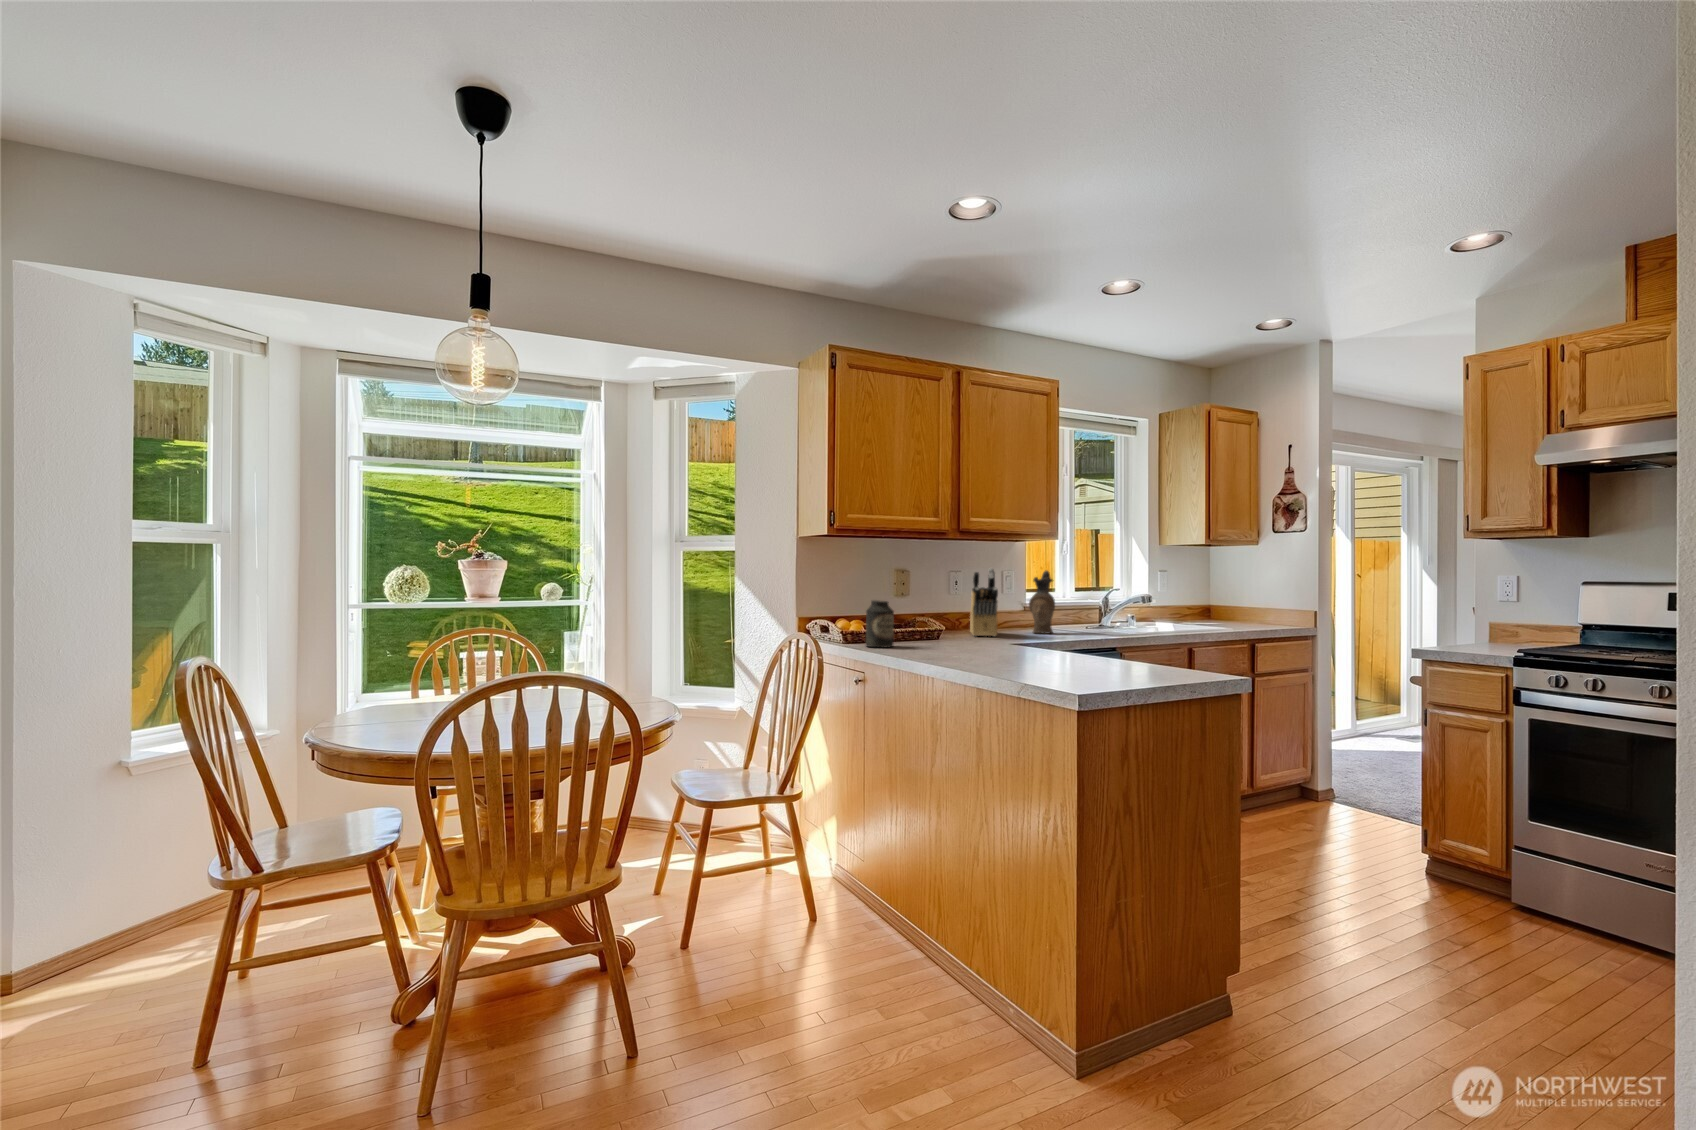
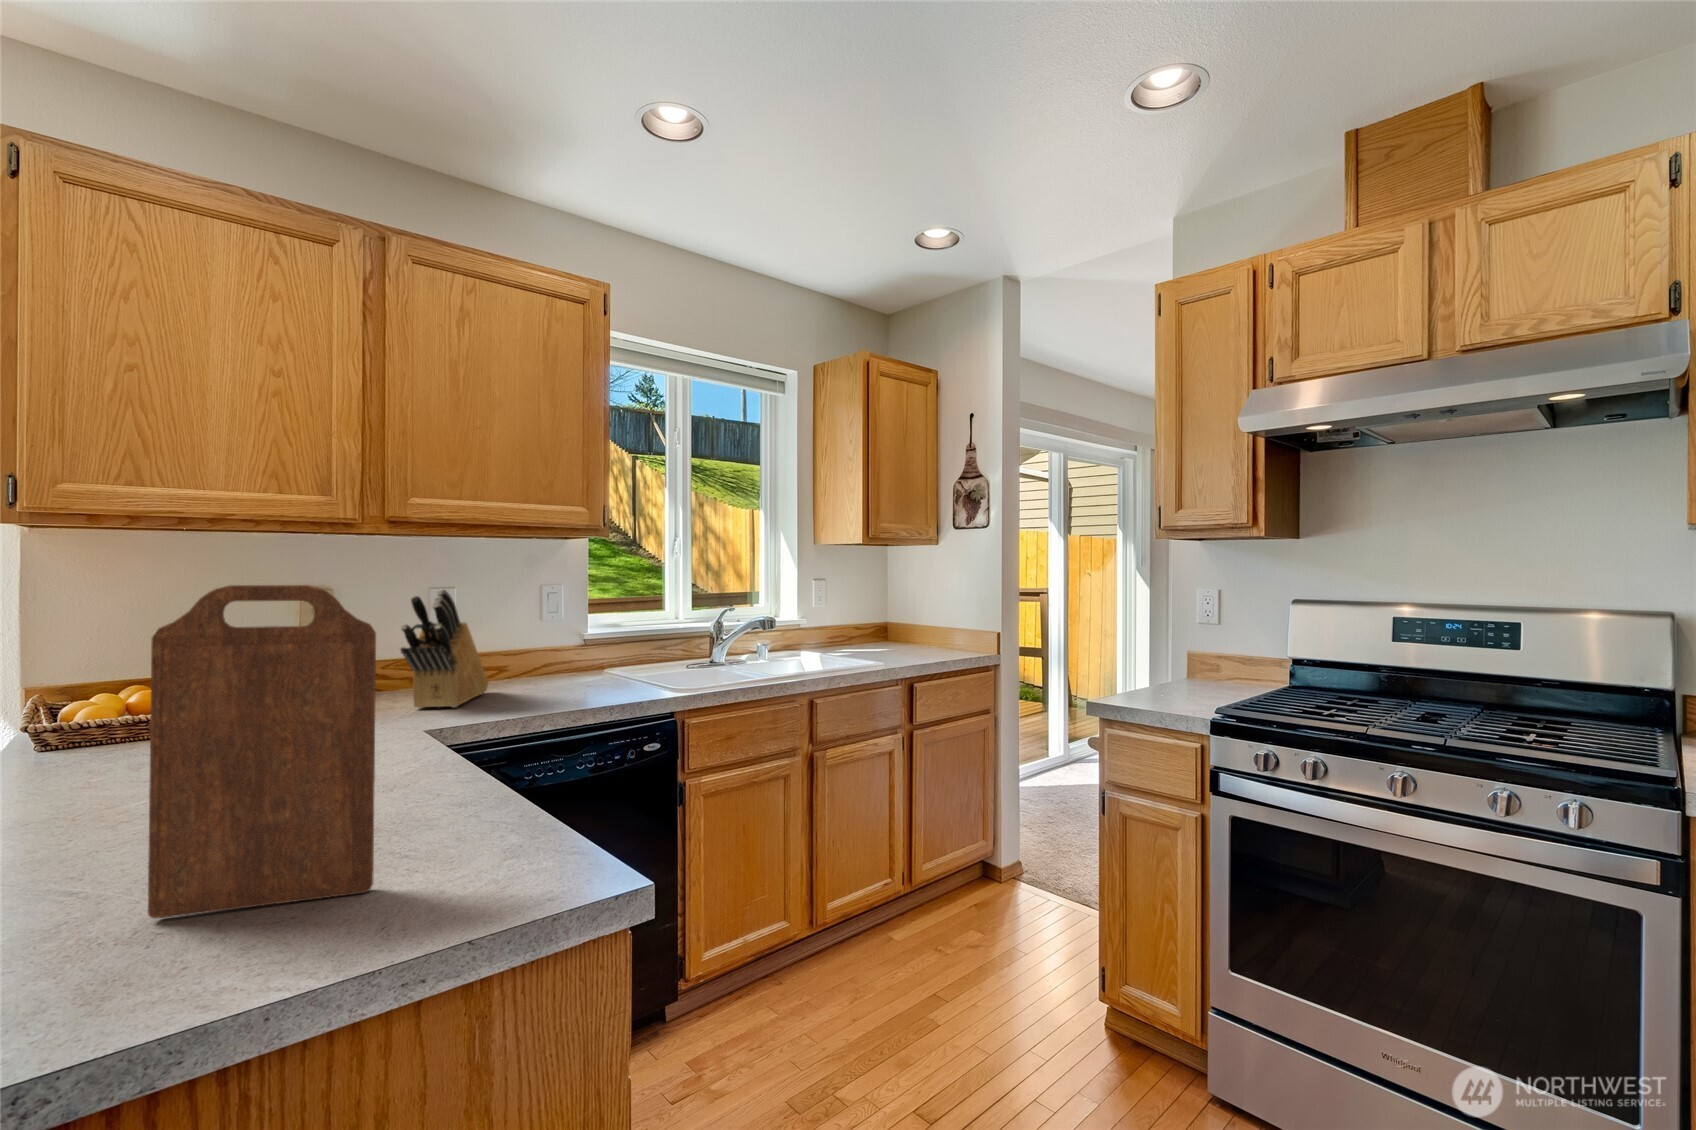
cutting board: none [1067,553,1137,674] -> present [148,585,376,919]
ceramic pitcher: present [1029,570,1055,633] -> none [544,588,591,692]
canister: present [866,600,894,648] -> none [48,667,130,771]

